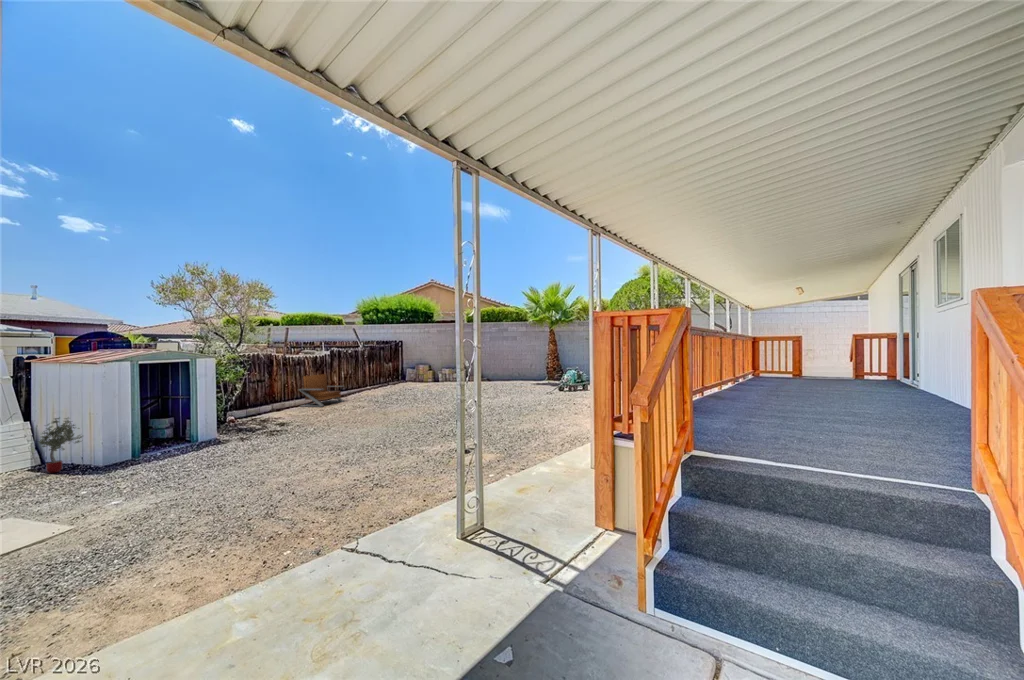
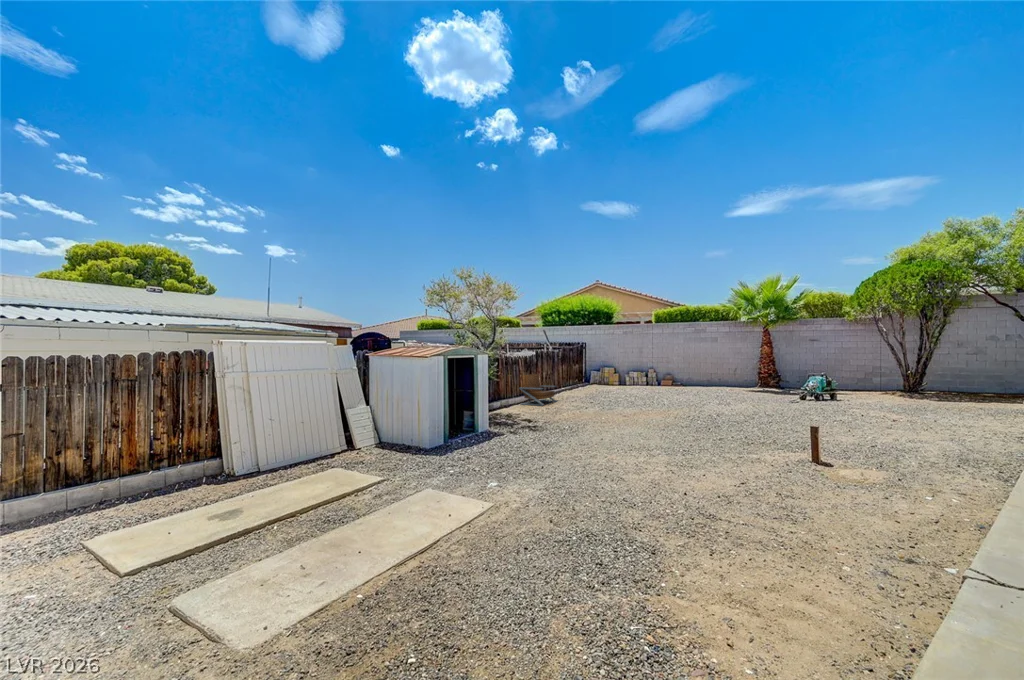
potted tree: present [39,418,82,473] -> none [384,403,415,451]

